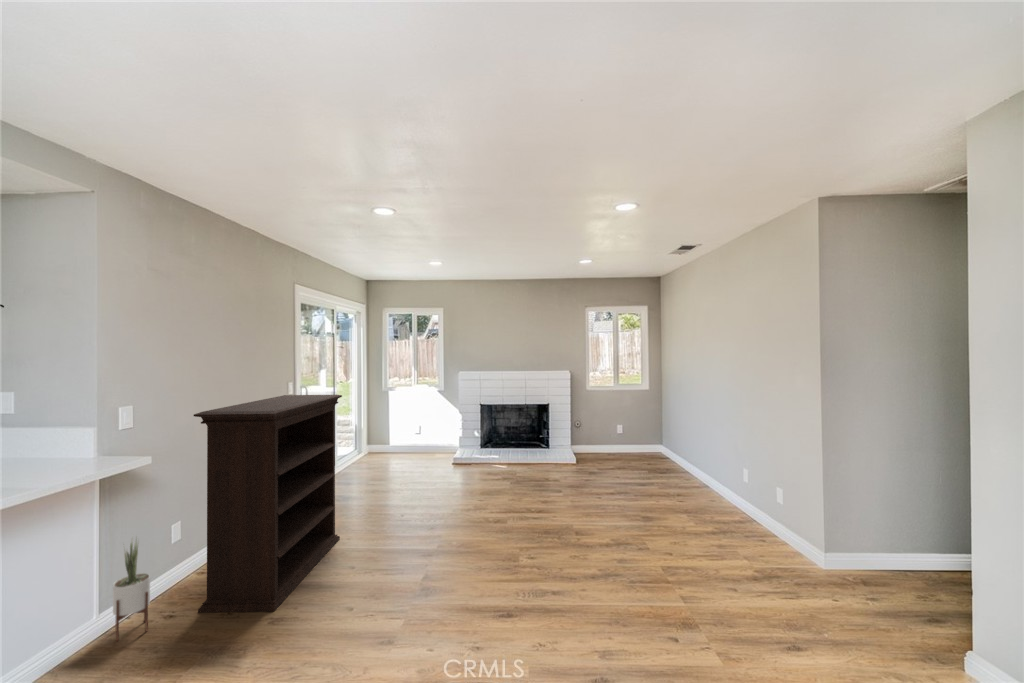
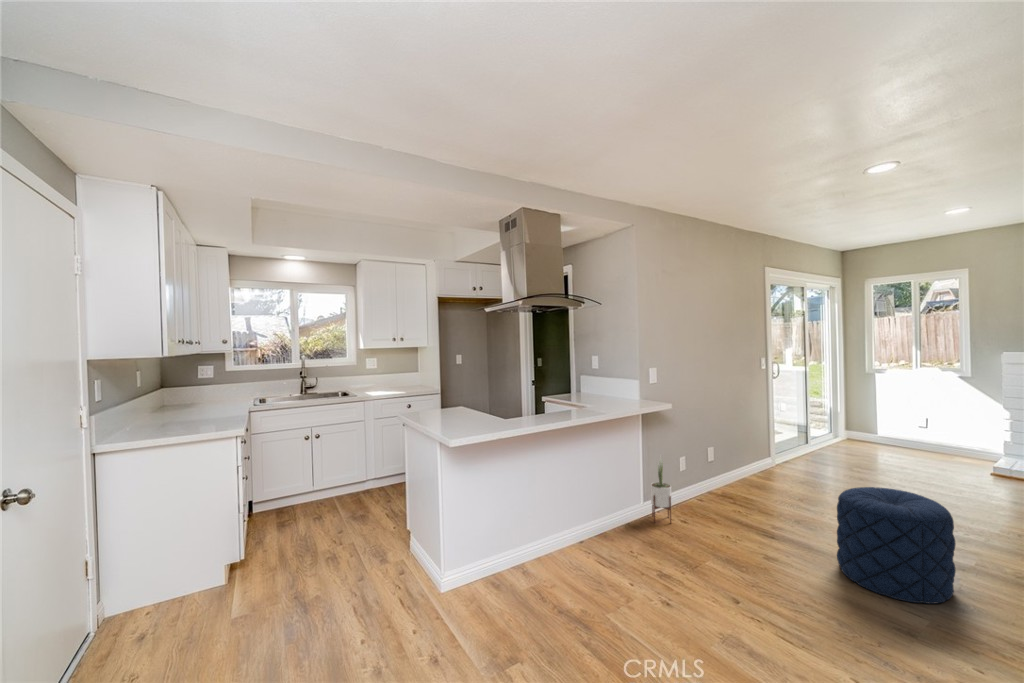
bookshelf: present [194,395,342,612] -> none [696,367,820,544]
pouf: none [350,509,440,624] -> present [837,487,956,604]

